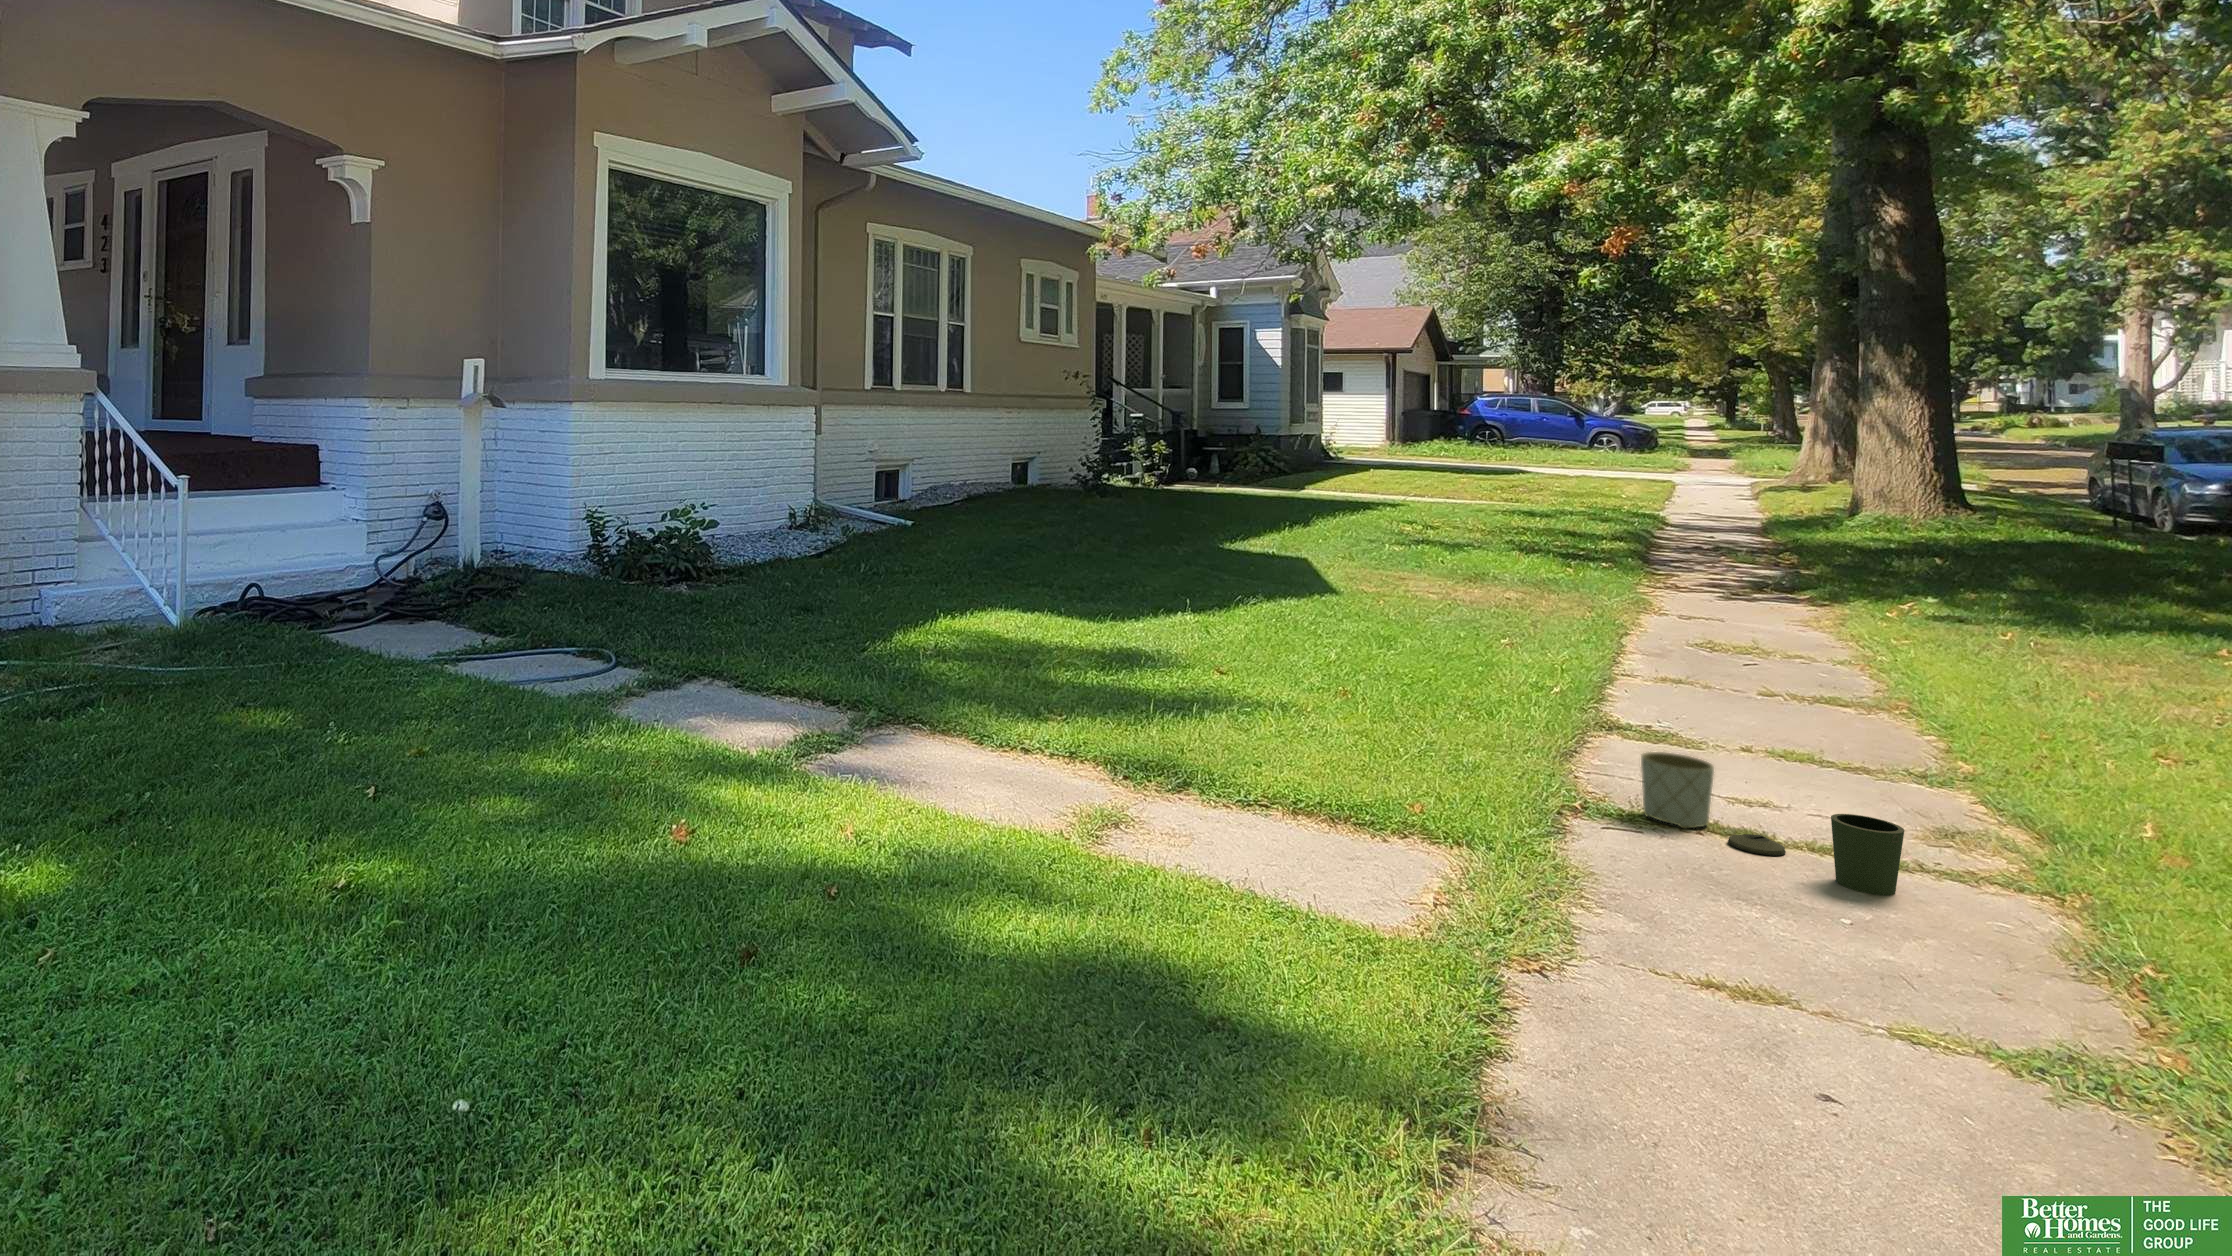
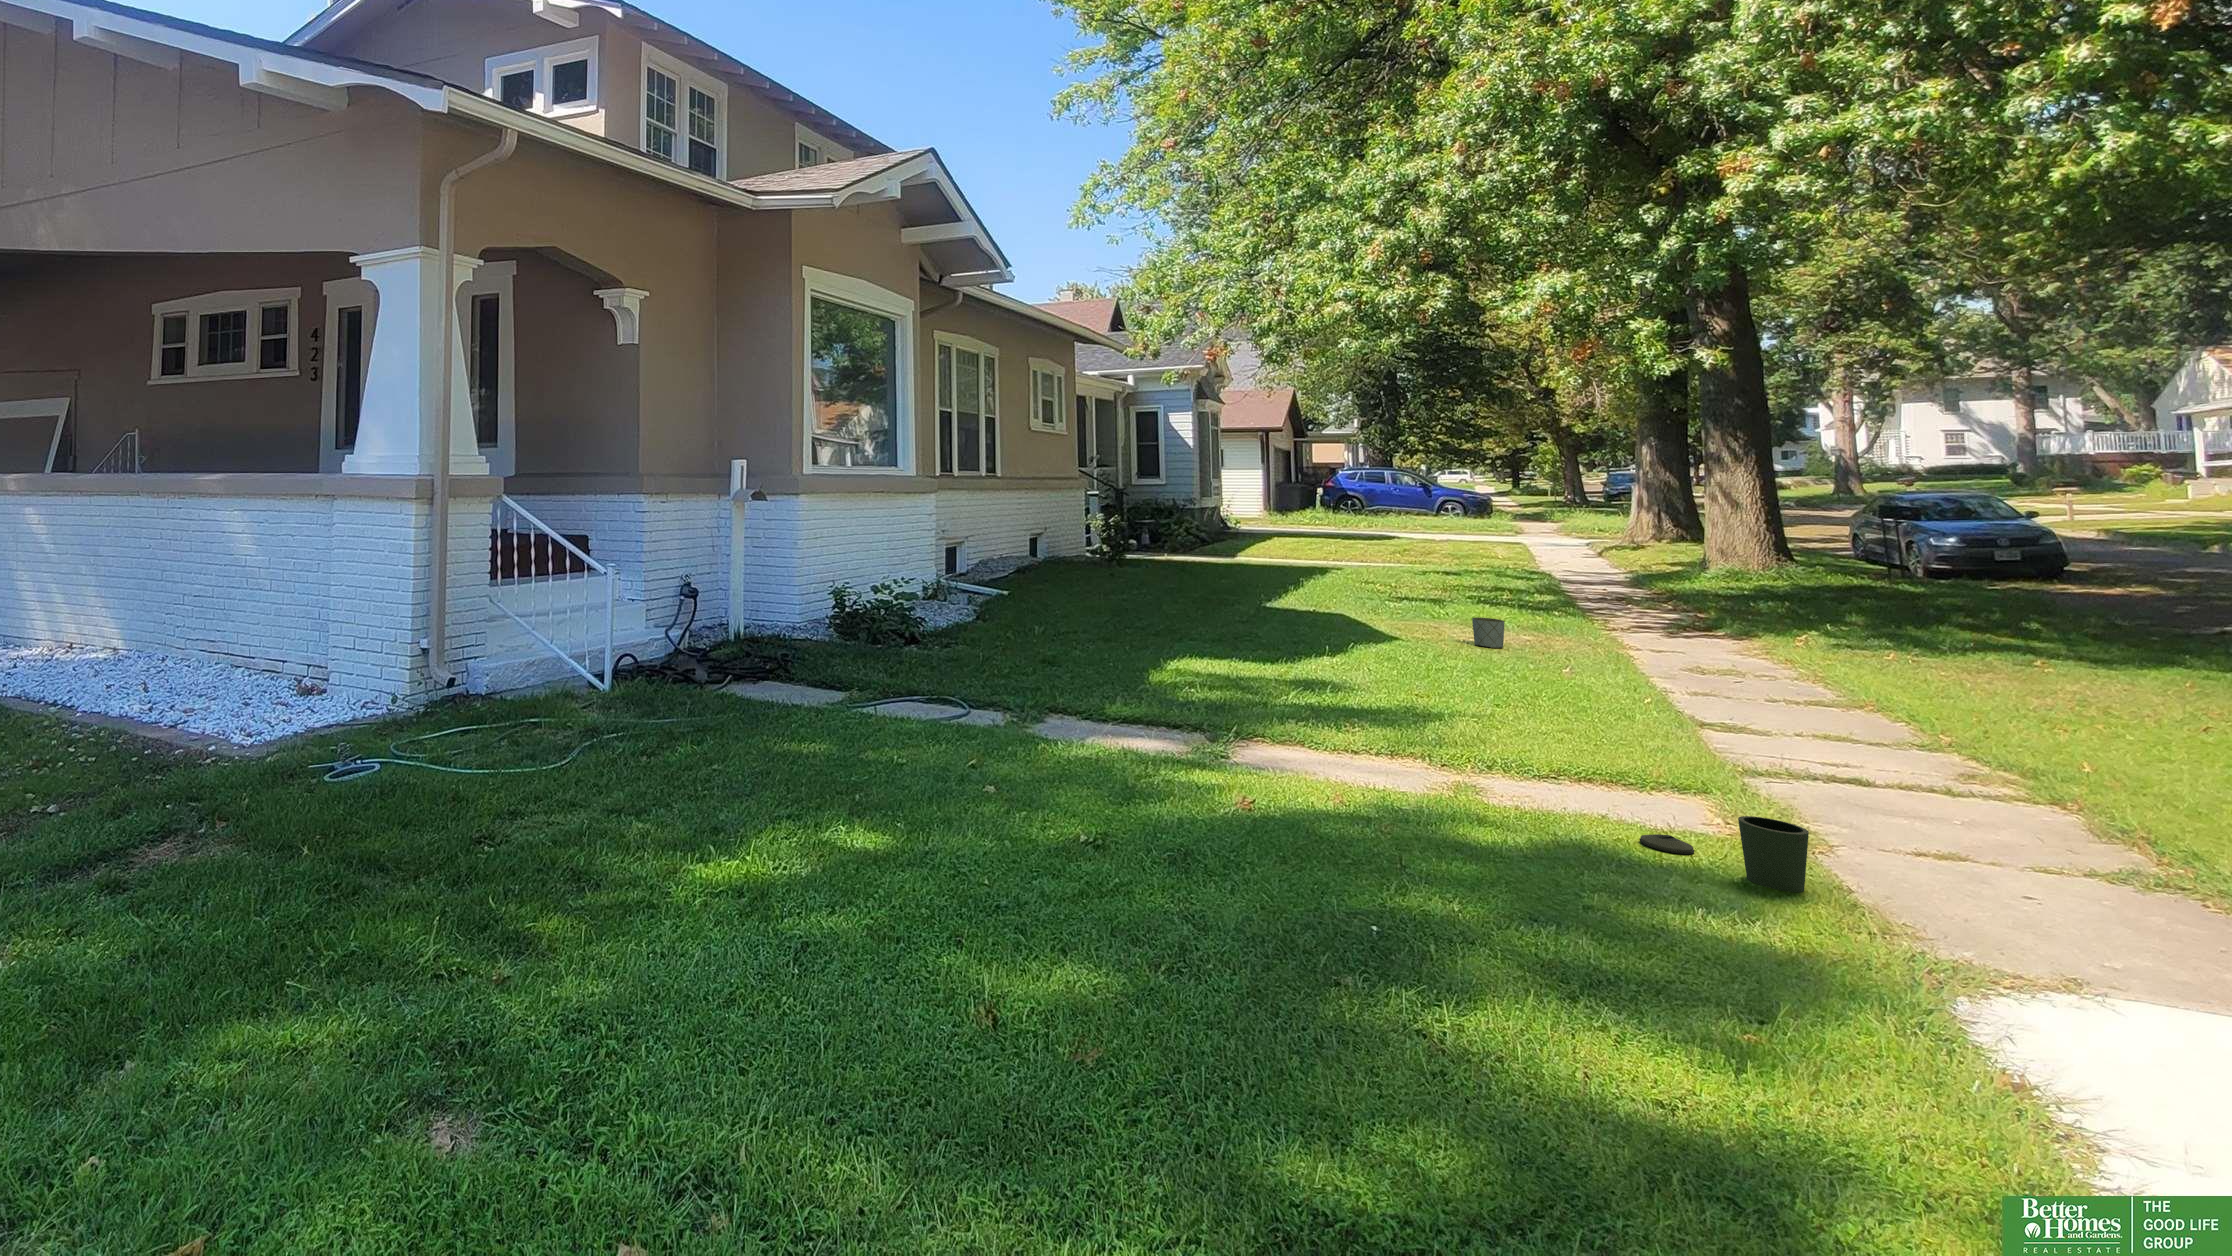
planter: present [1641,752,1714,828] -> present [1472,617,1505,648]

